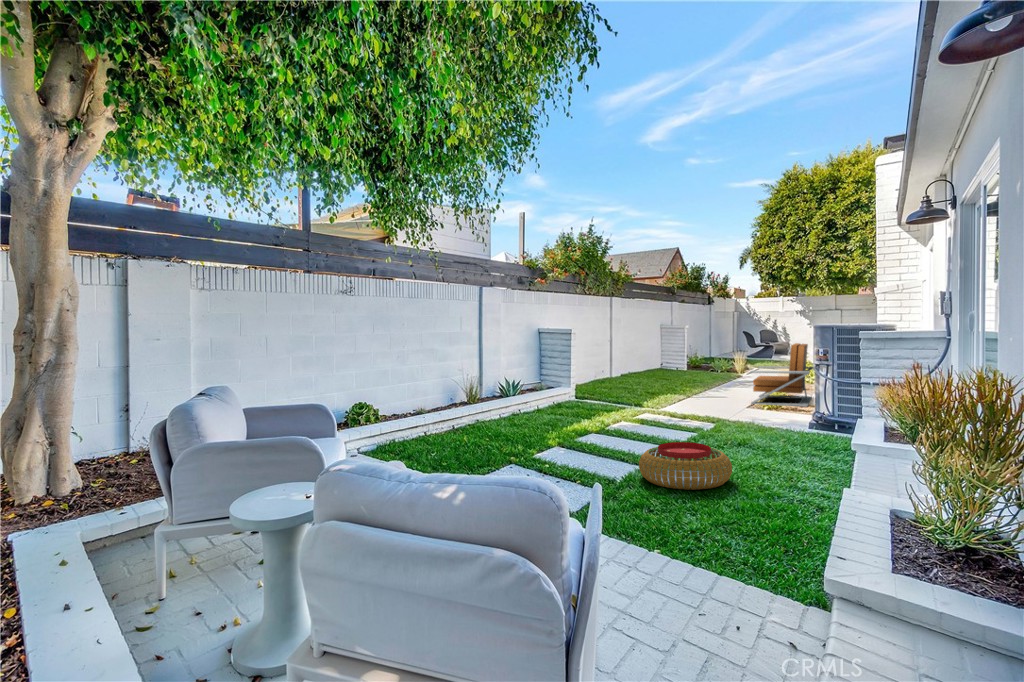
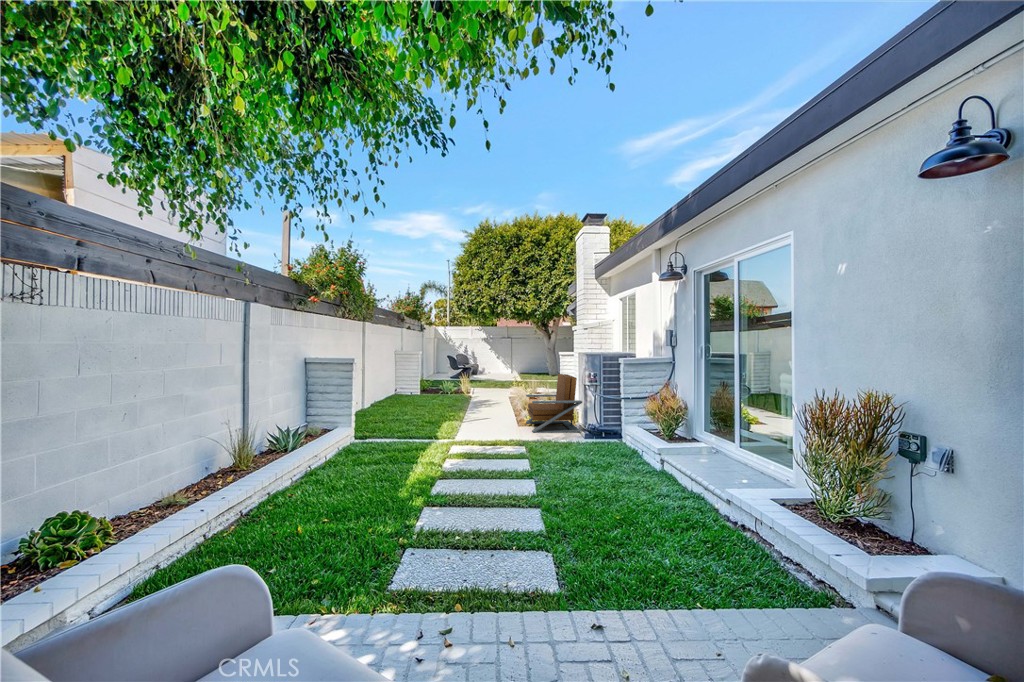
pouf: present [639,442,732,490] -> none [601,523,722,603]

